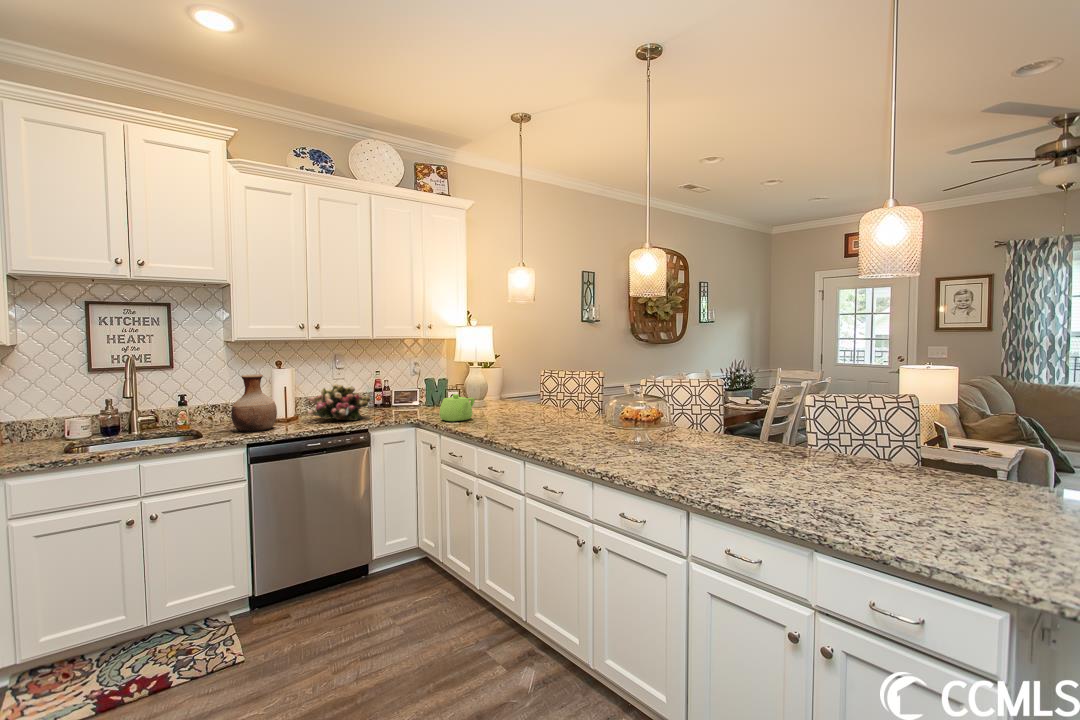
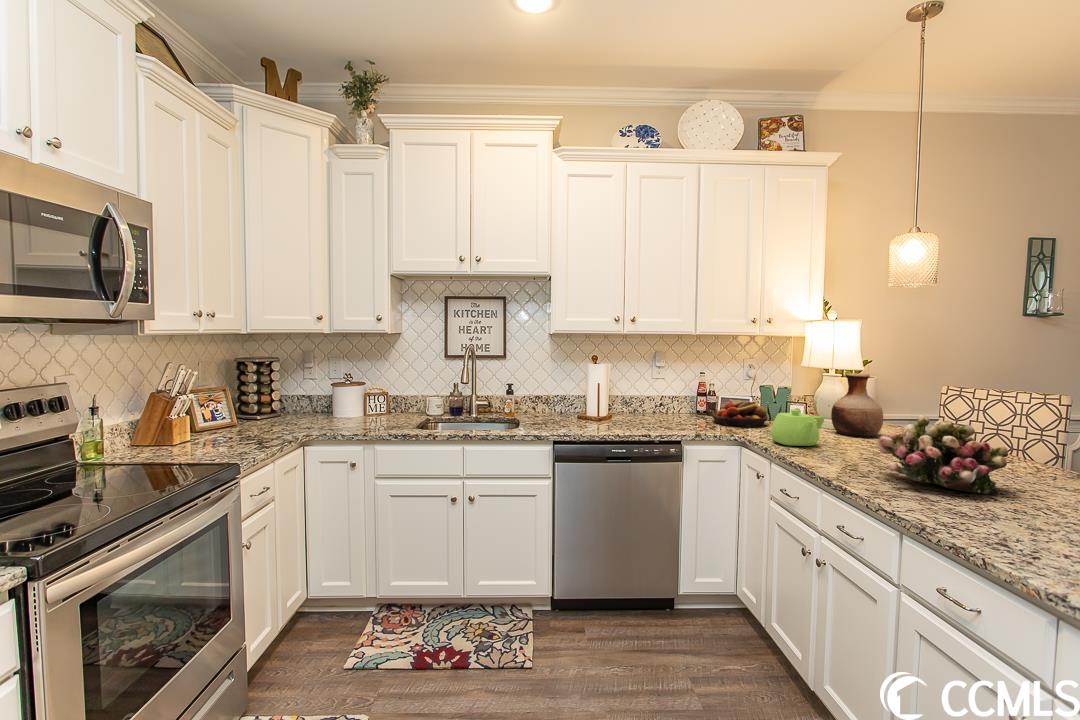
vase: present [231,374,277,432] -> present [831,373,883,437]
flower arrangement: present [308,384,370,420] -> present [876,415,1008,495]
fruit bowl: none [390,392,434,414] -> present [712,400,768,428]

